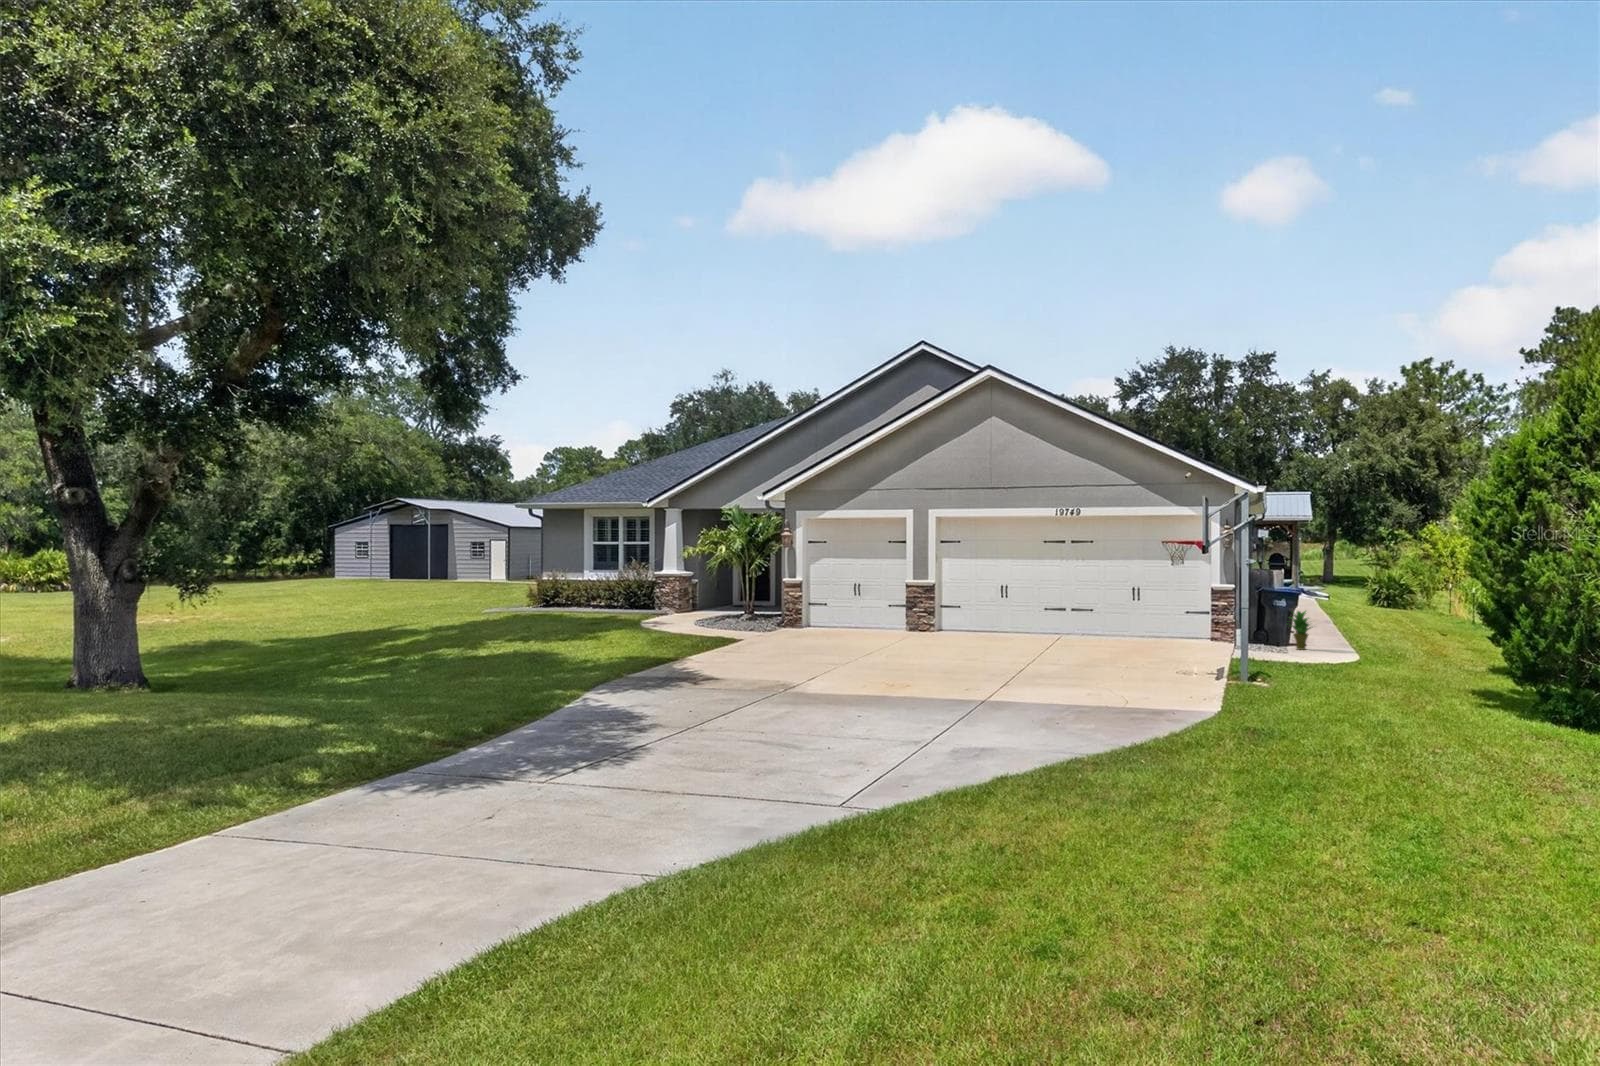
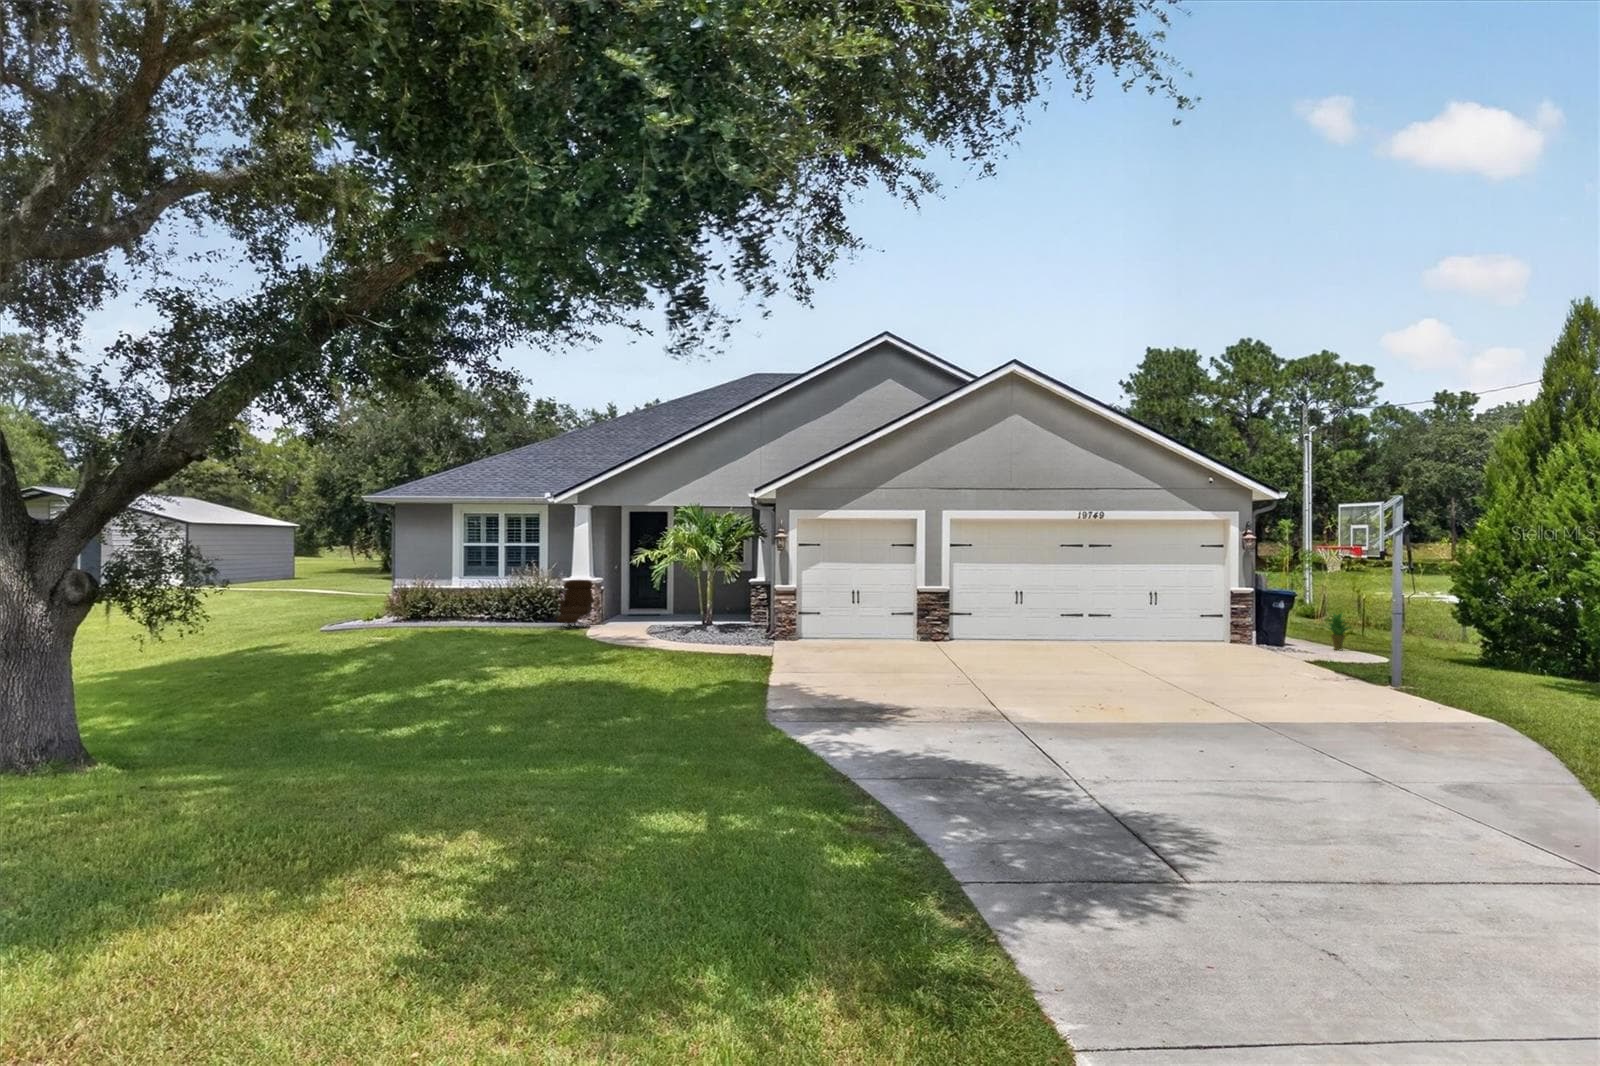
lounge chair: none [631,573,669,616] -> present [557,580,595,629]

